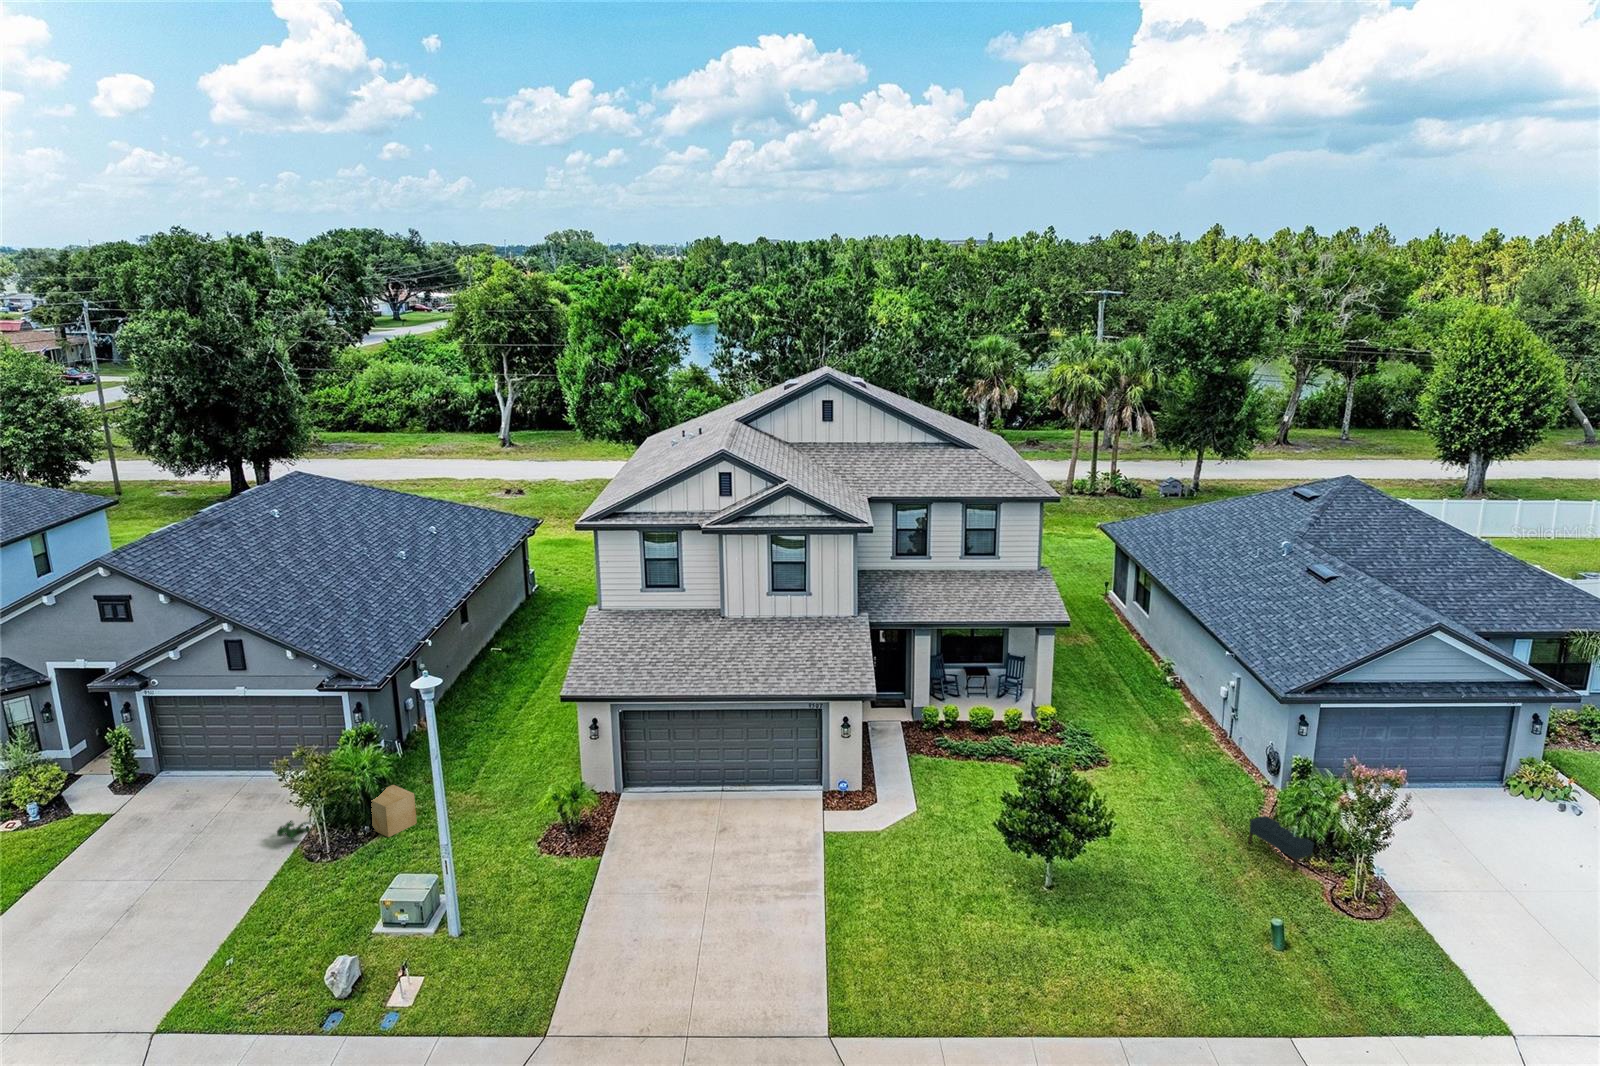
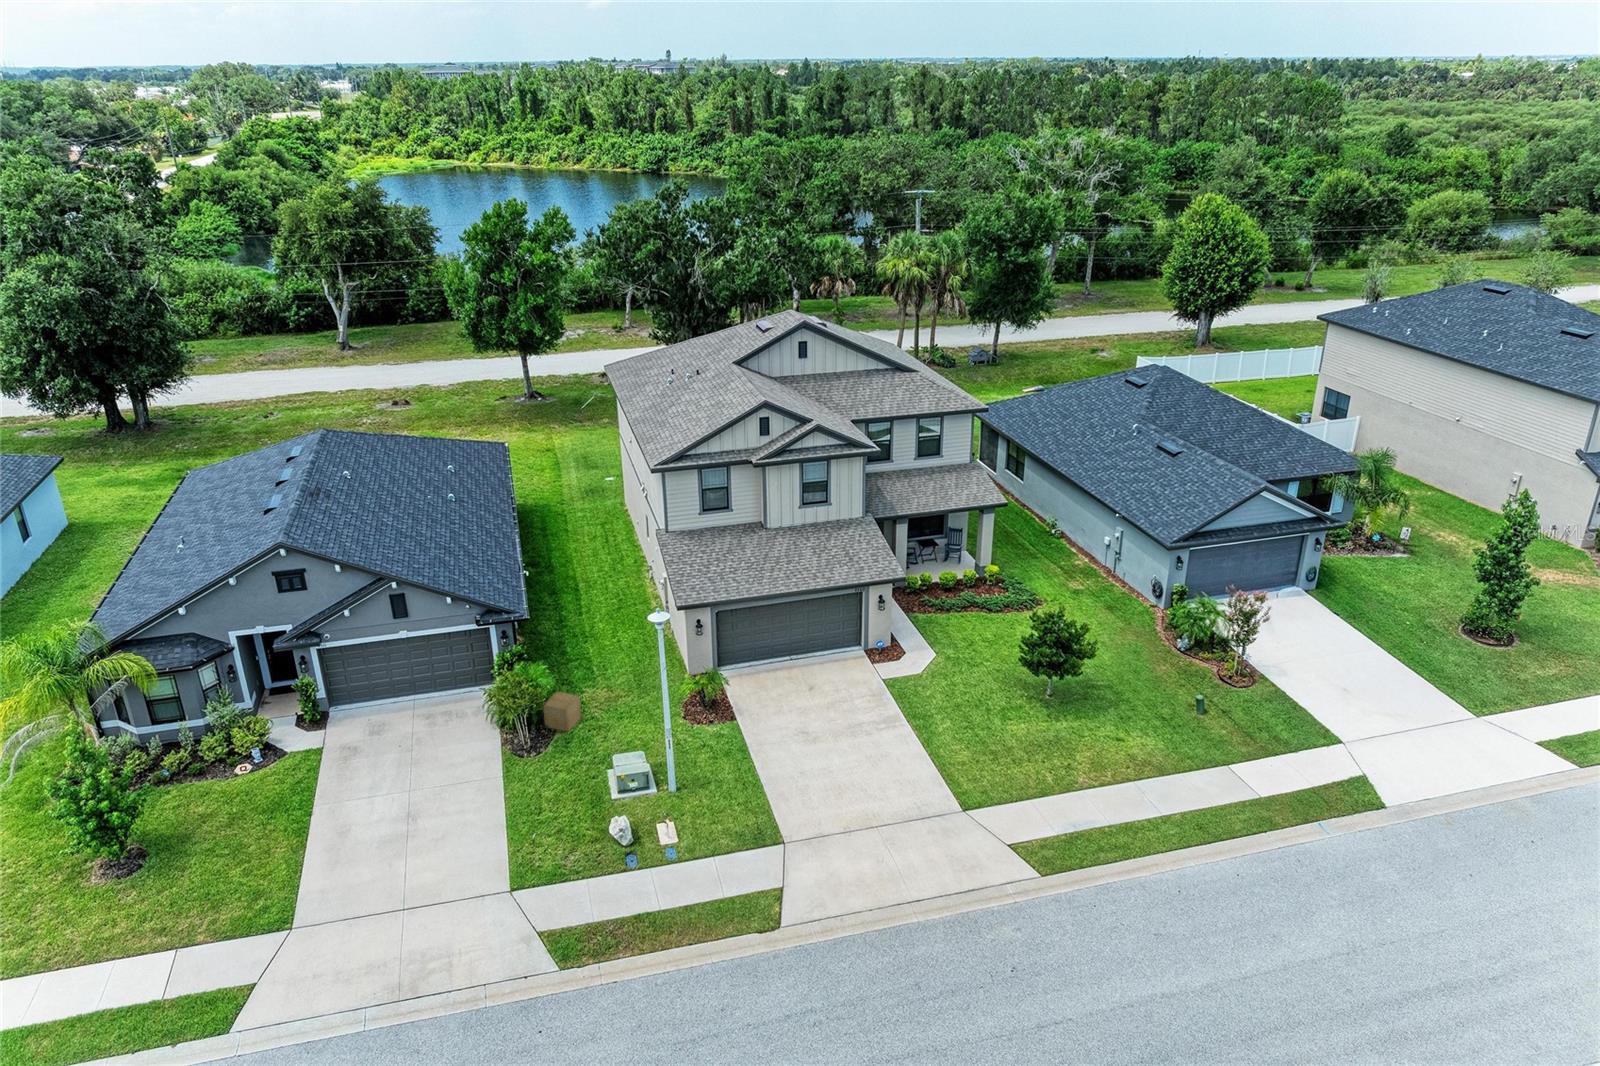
bench: present [1248,816,1314,871] -> none [1157,628,1203,663]
potted plant: present [277,821,311,841] -> none [481,730,509,746]

